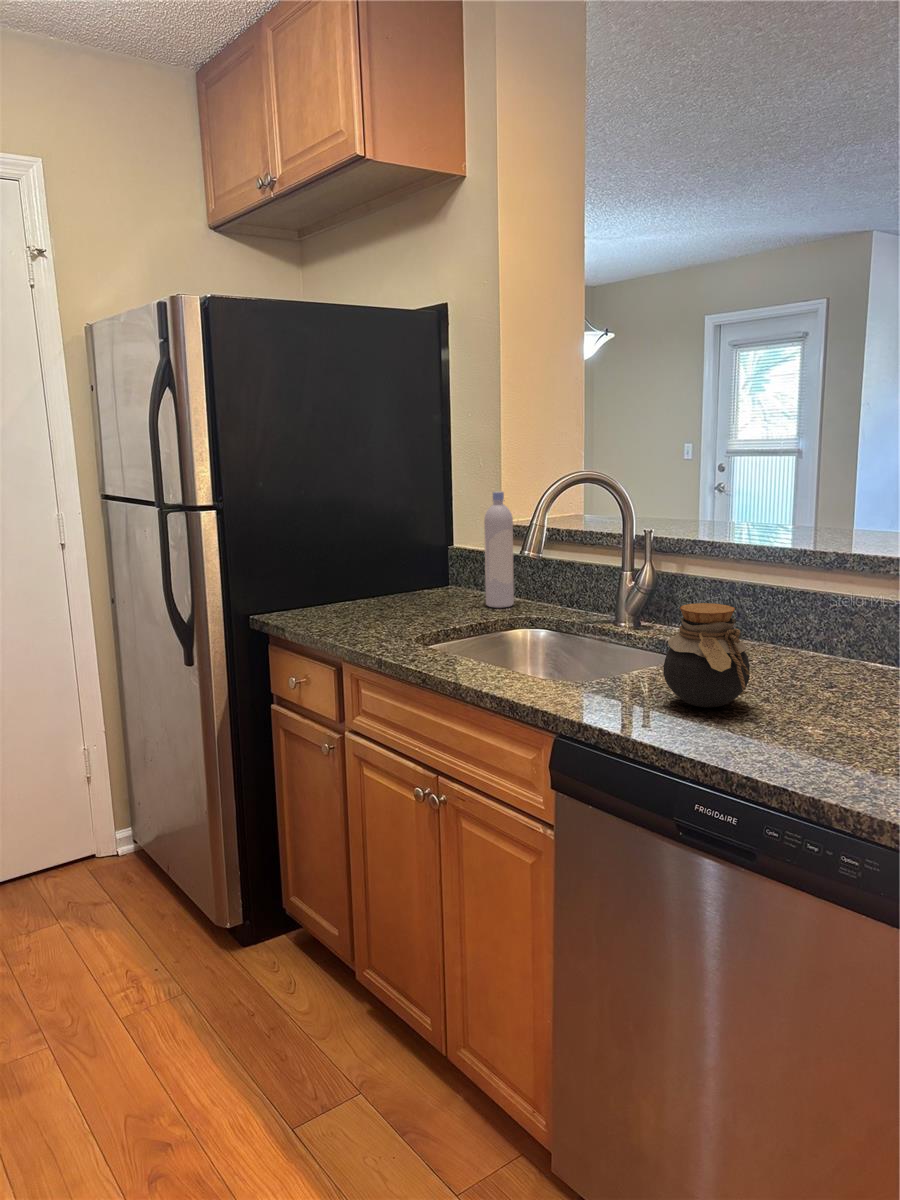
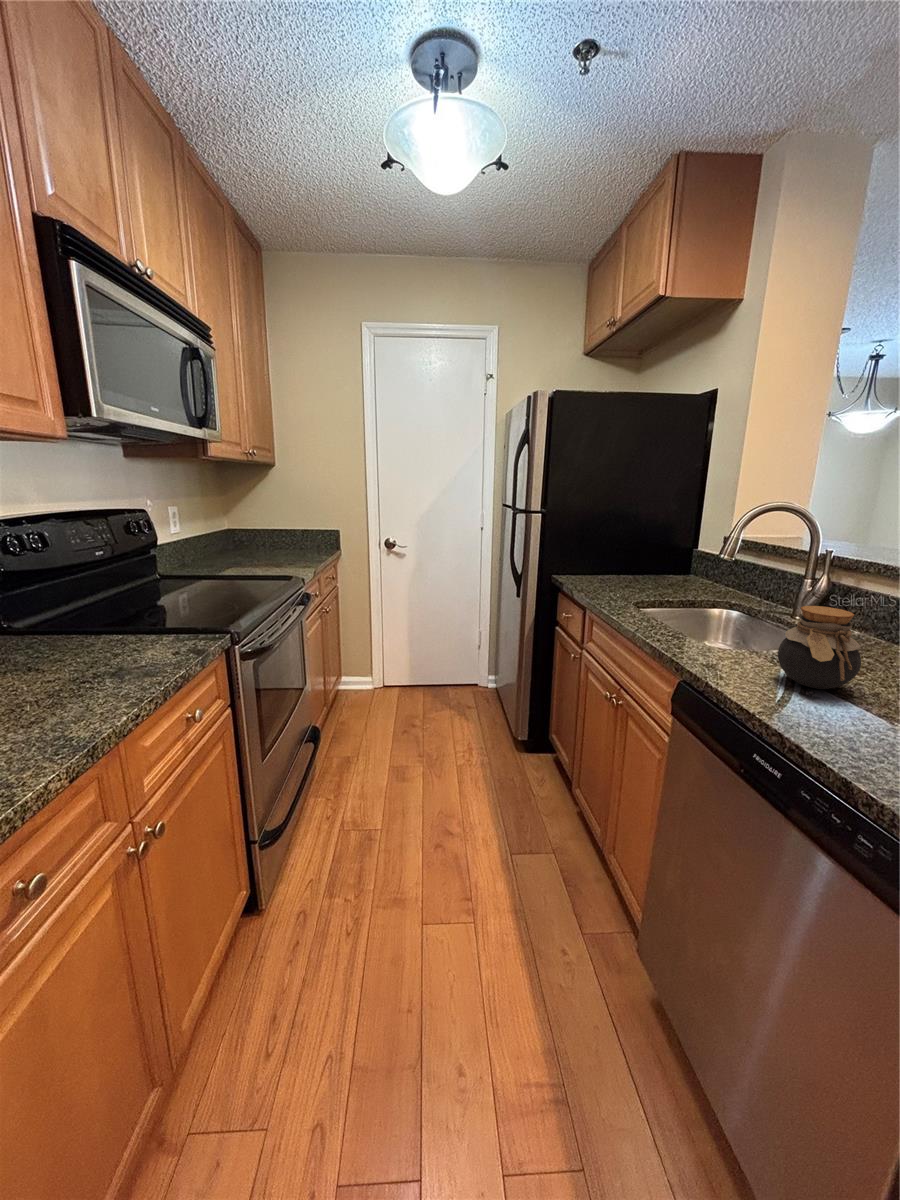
bottle: present [484,491,514,608] -> none [702,515,732,593]

